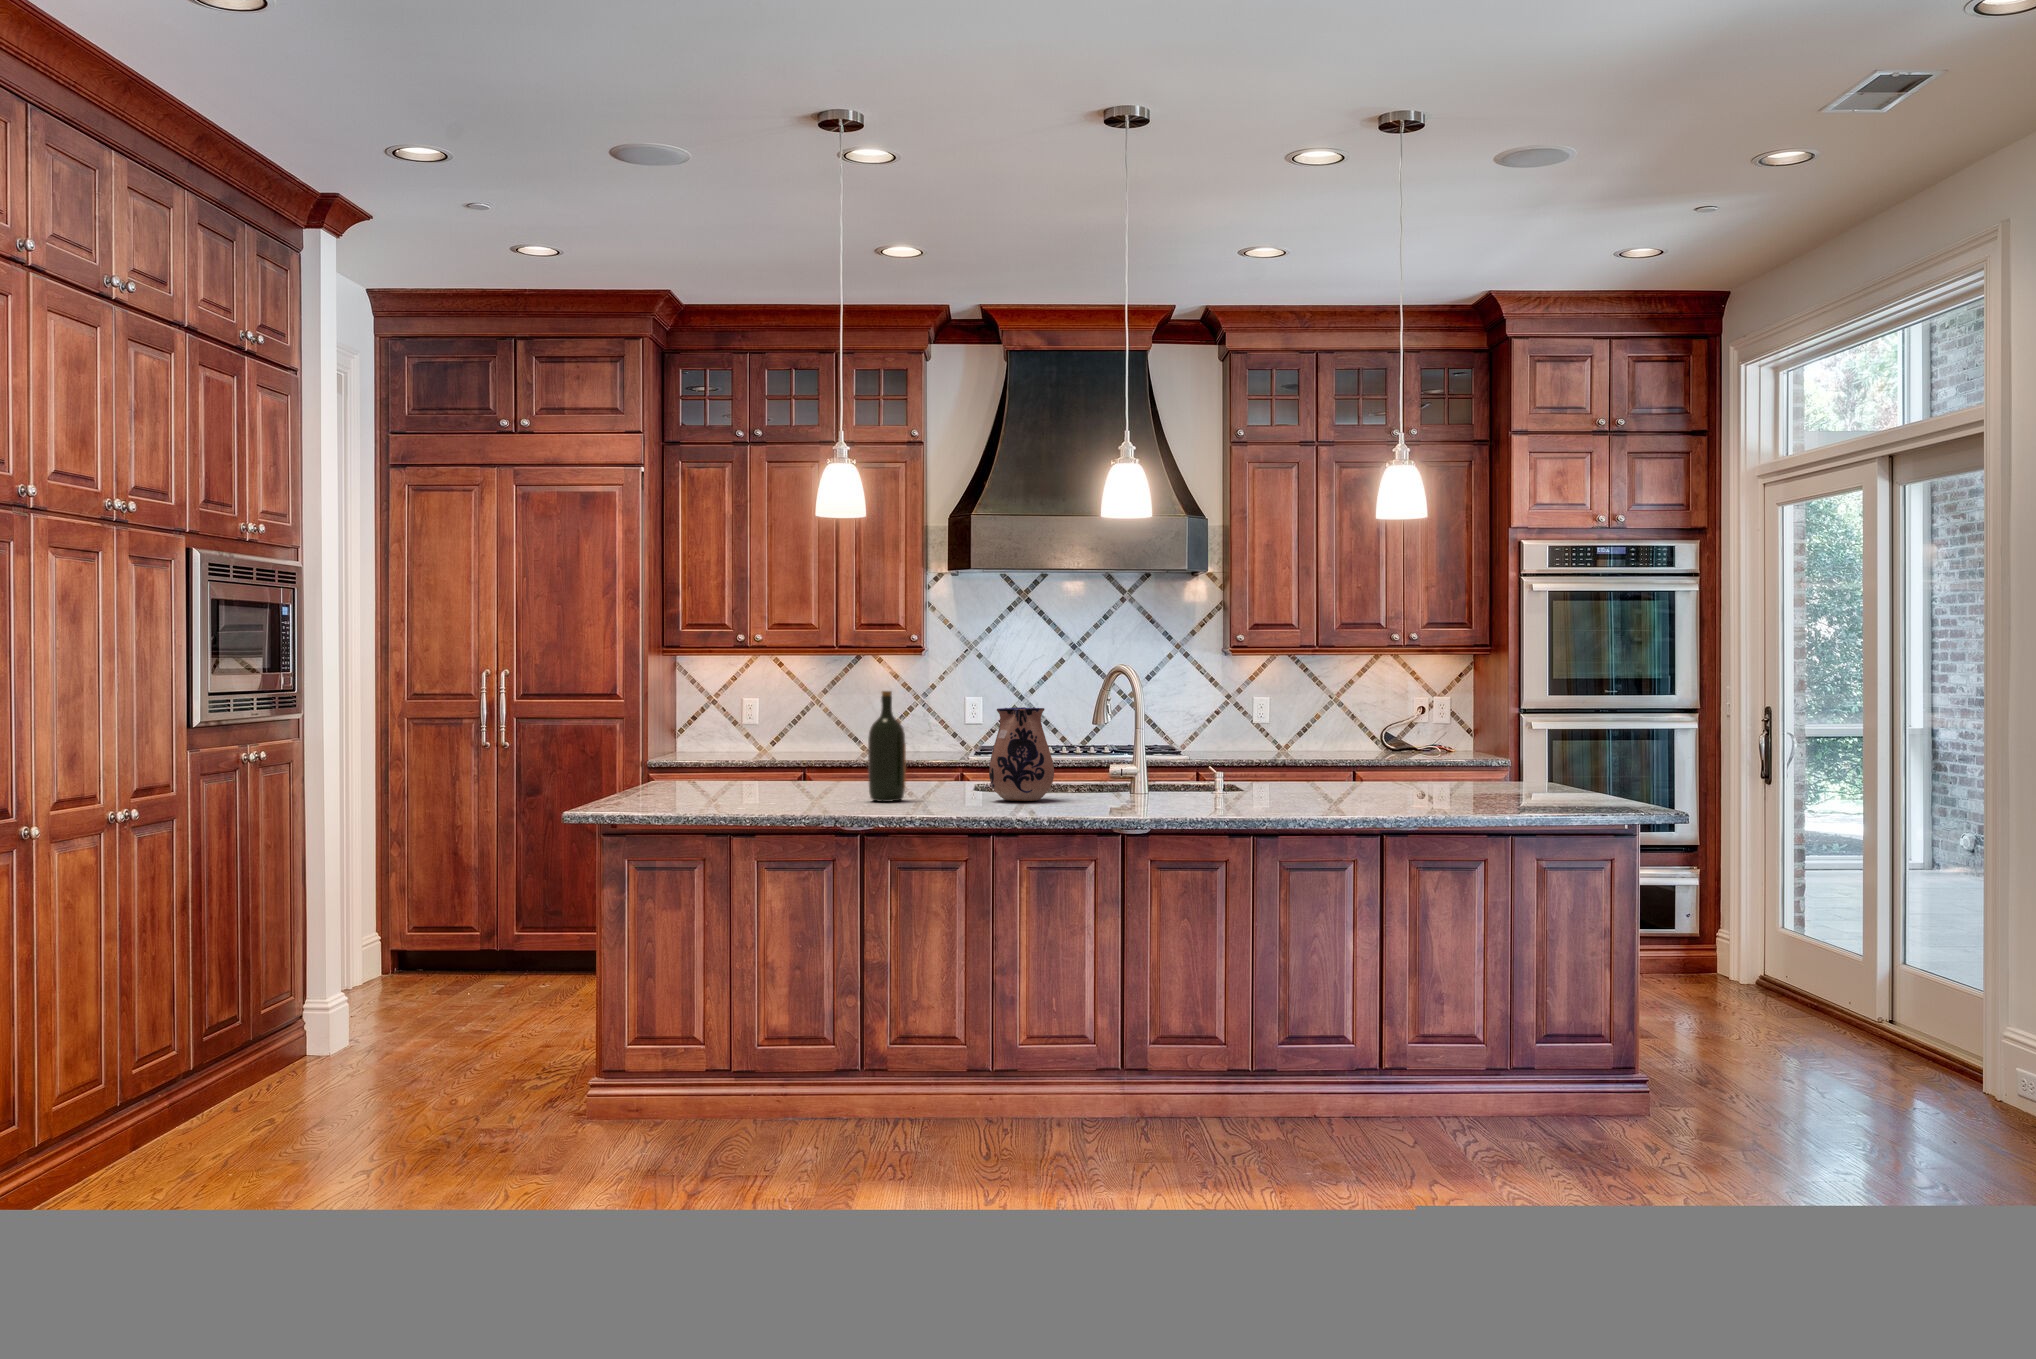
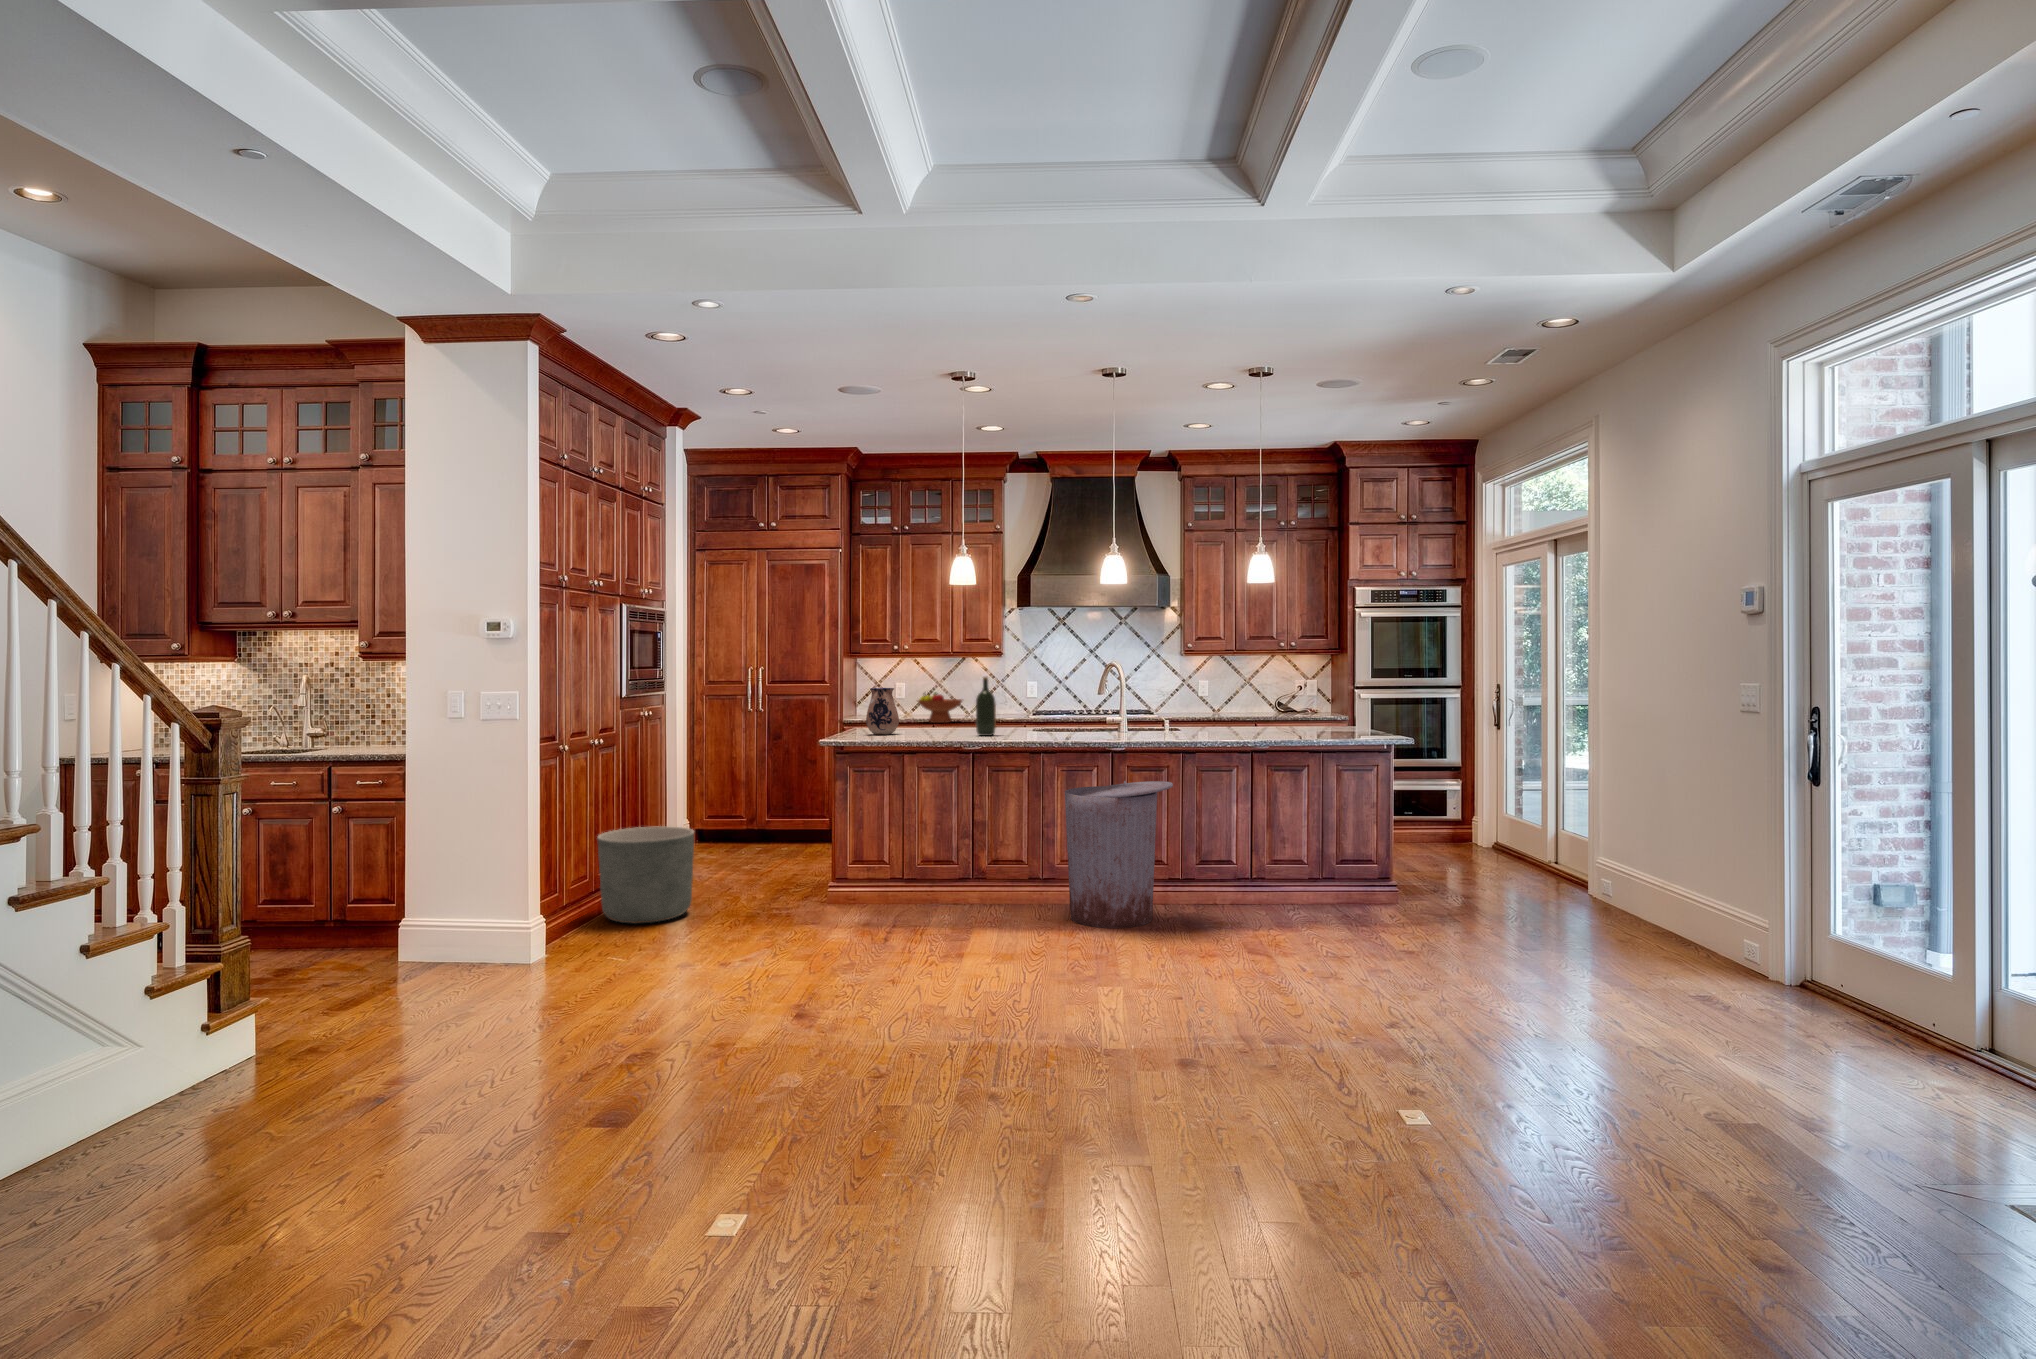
ceramic pitcher: present [989,707,1054,801] -> present [866,688,899,735]
fruit bowl: none [773,715,856,769] -> present [917,692,963,723]
trash can: none [1035,890,1242,1181] -> present [1065,781,1173,928]
planter: none [111,977,316,1179] -> present [598,826,694,924]

